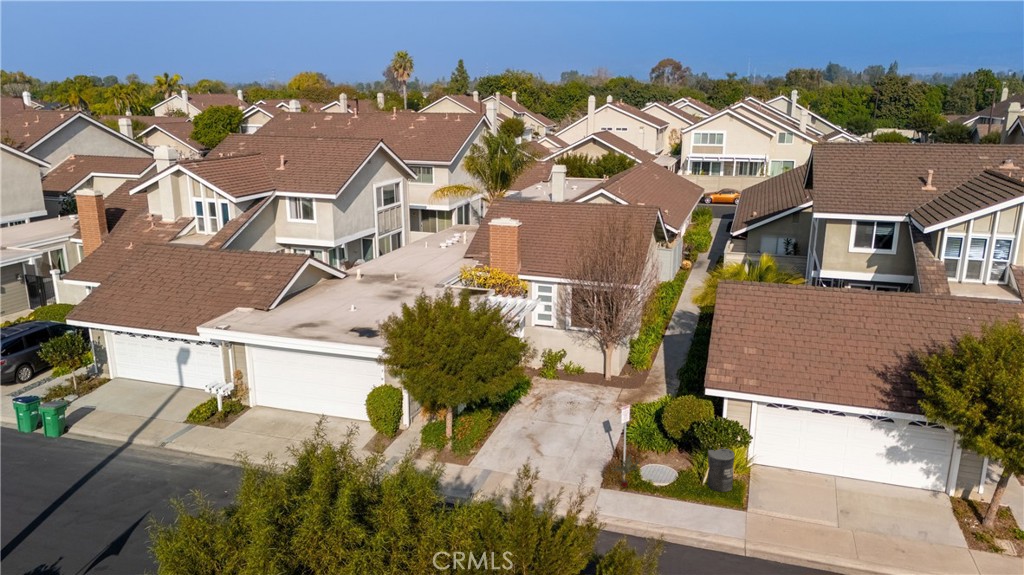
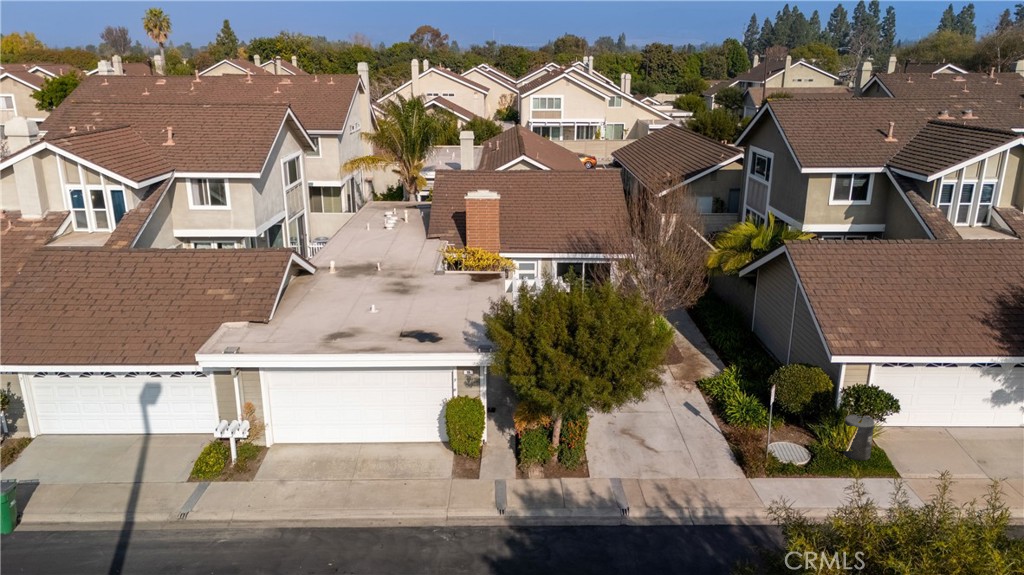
potted tree: present [612,456,639,488] -> none [760,436,789,472]

